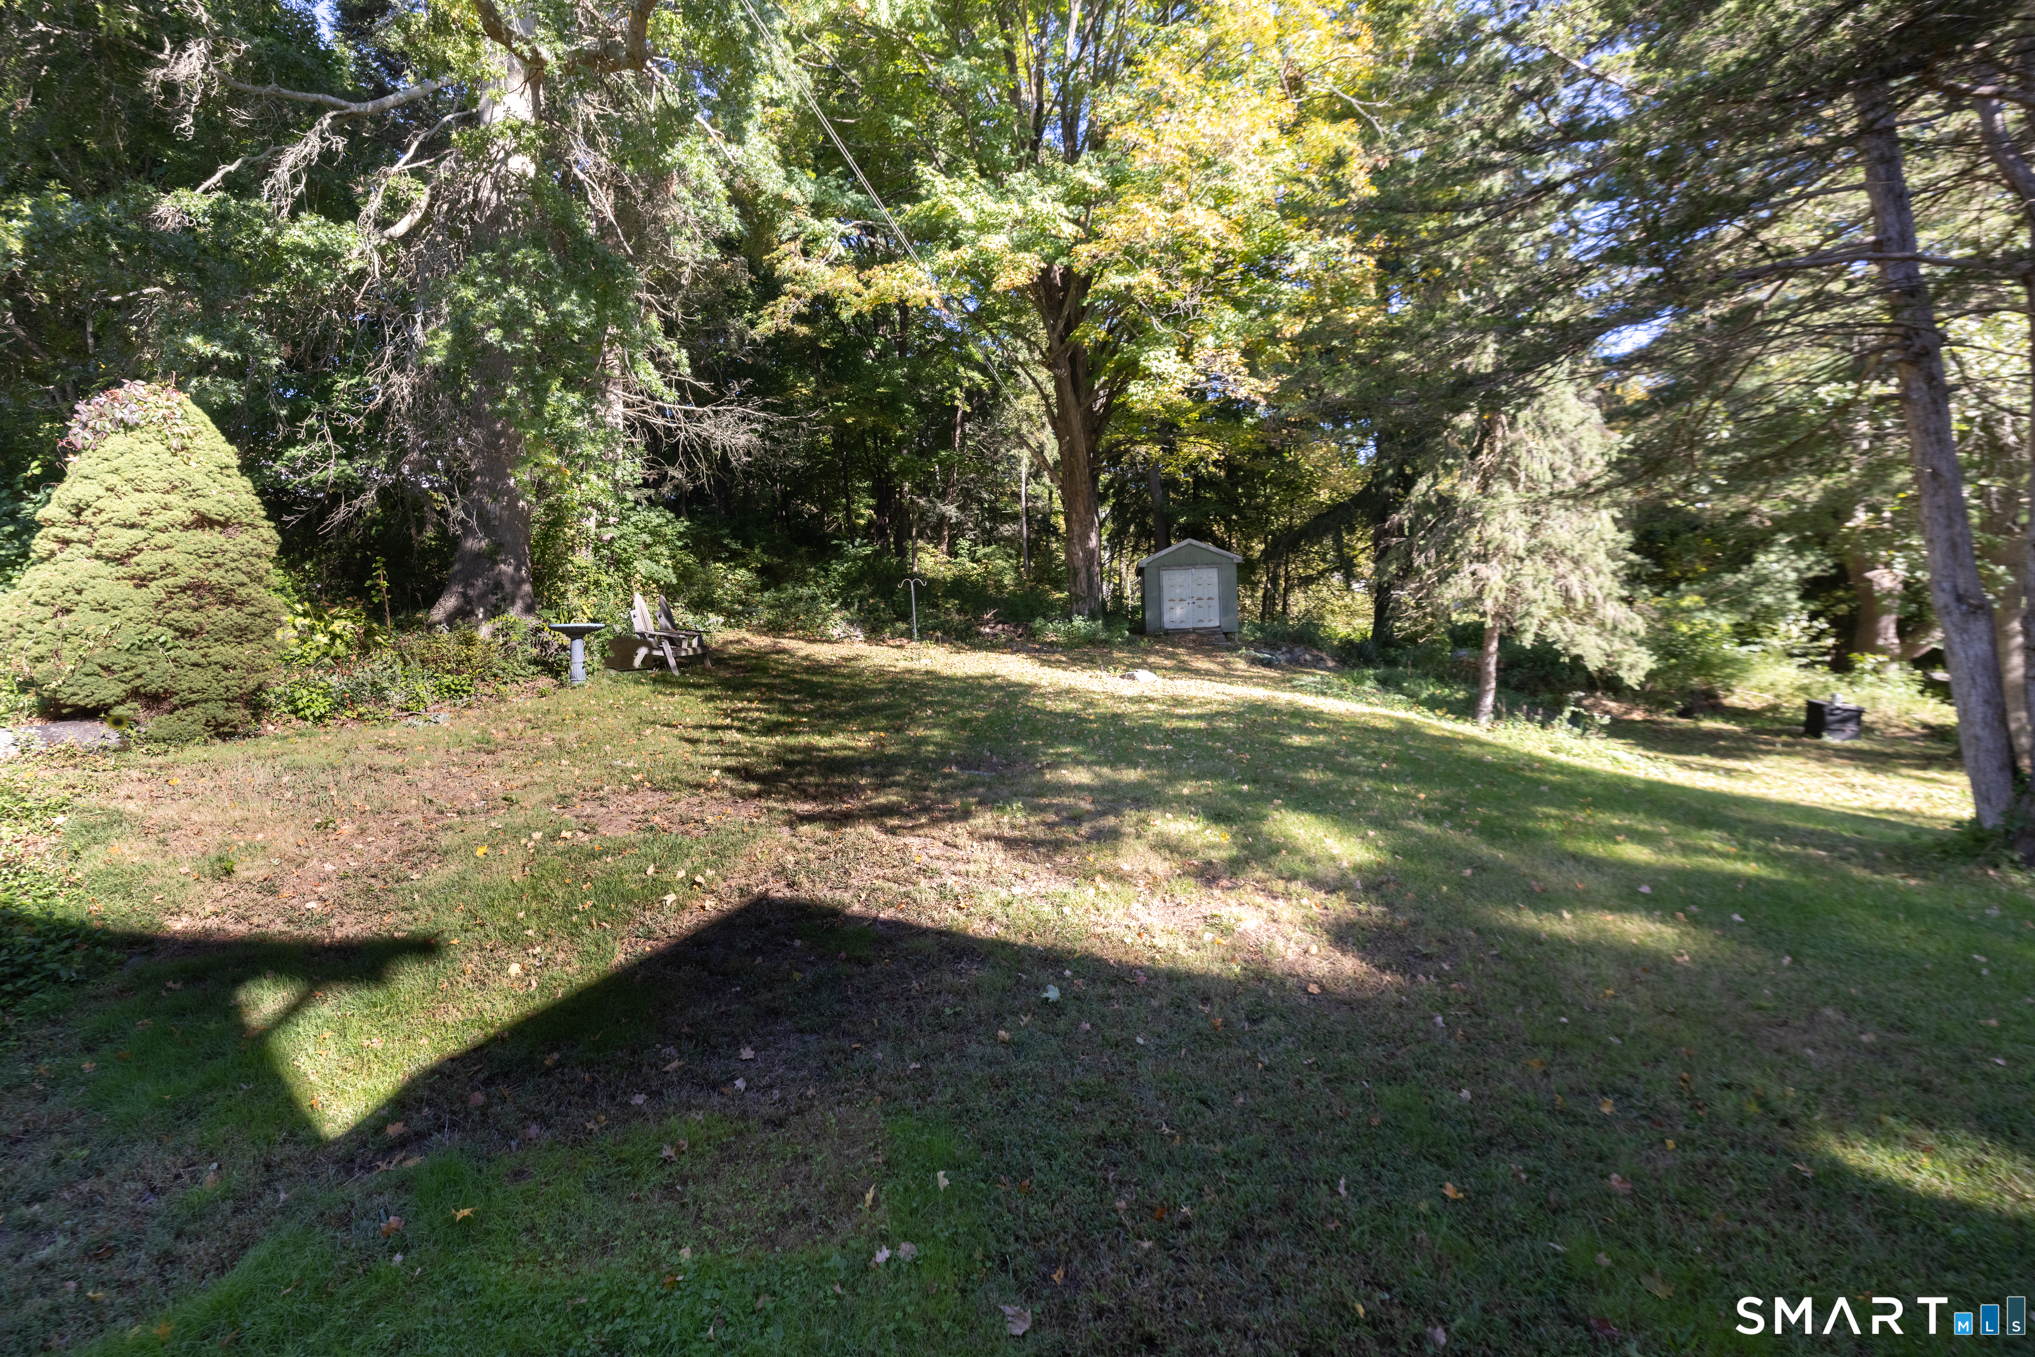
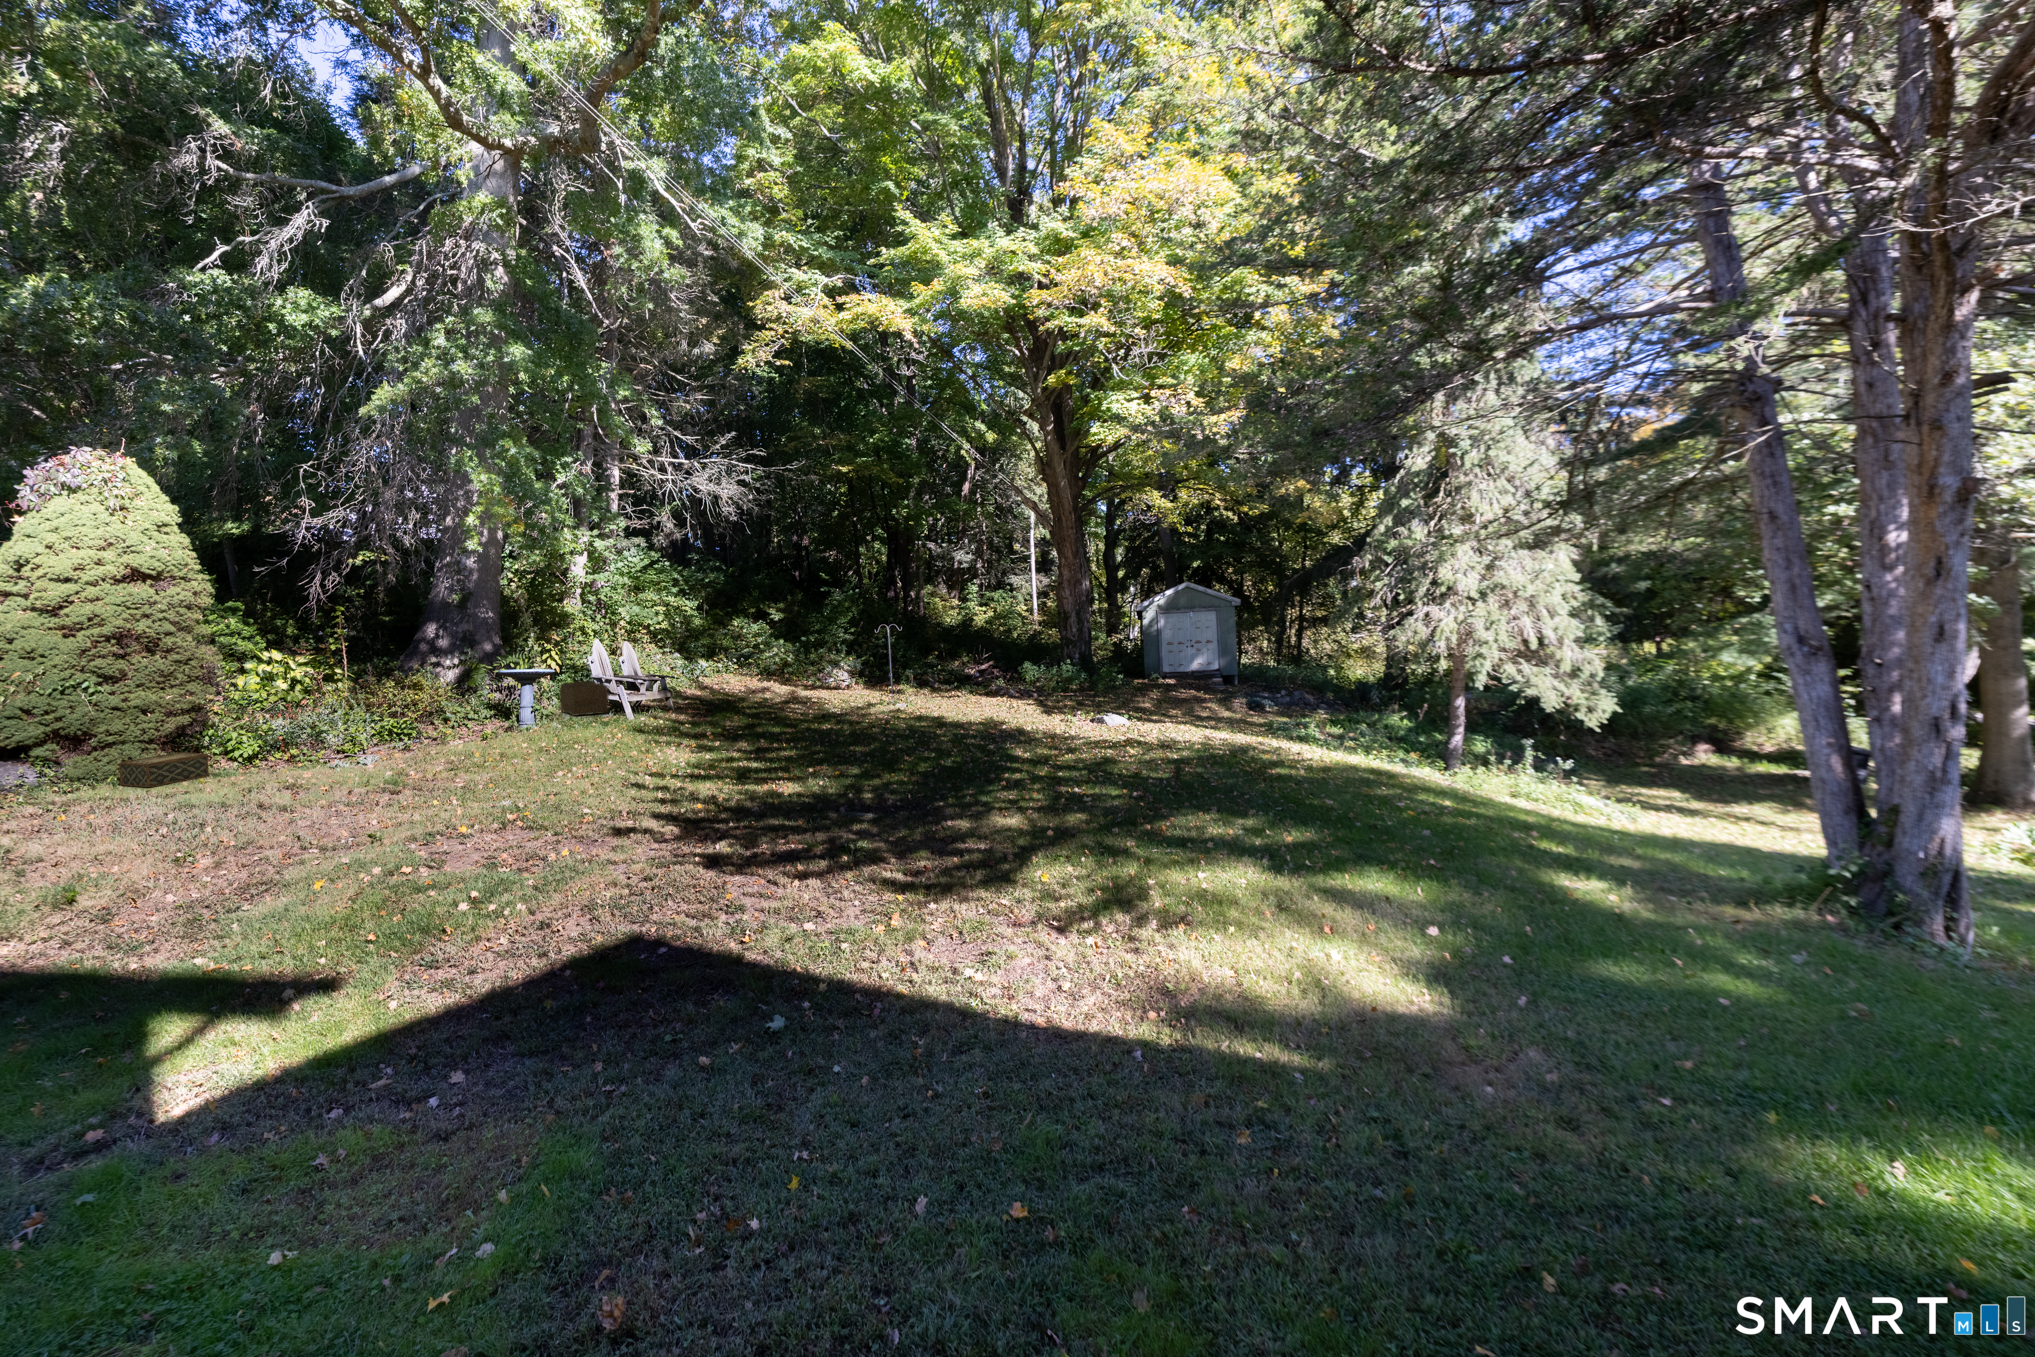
woven basket: none [199,708,287,745] -> present [119,752,209,787]
decorative plant: present [105,715,131,751] -> none [25,757,53,793]

